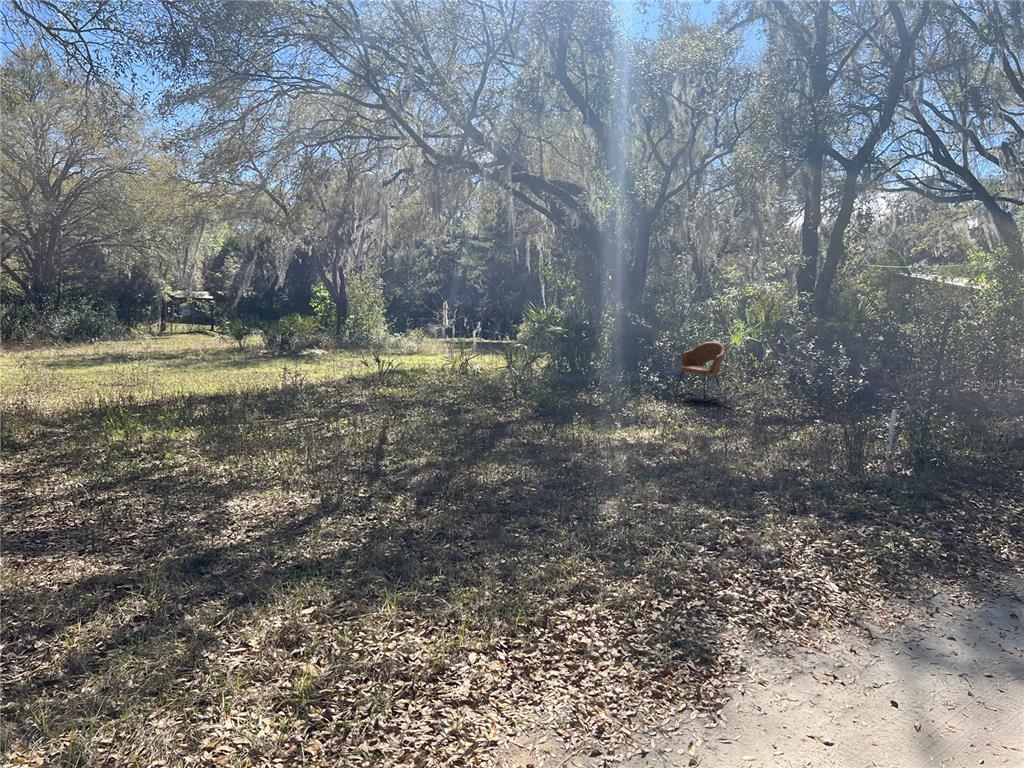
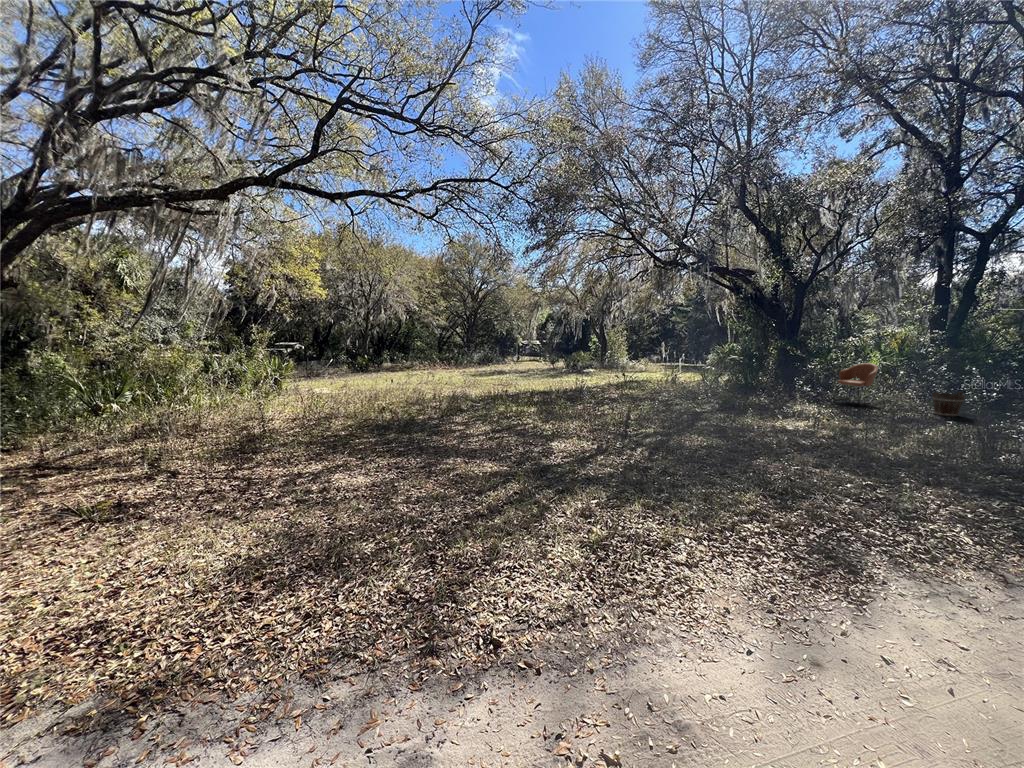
bucket: none [783,381,815,414] -> present [933,392,965,417]

